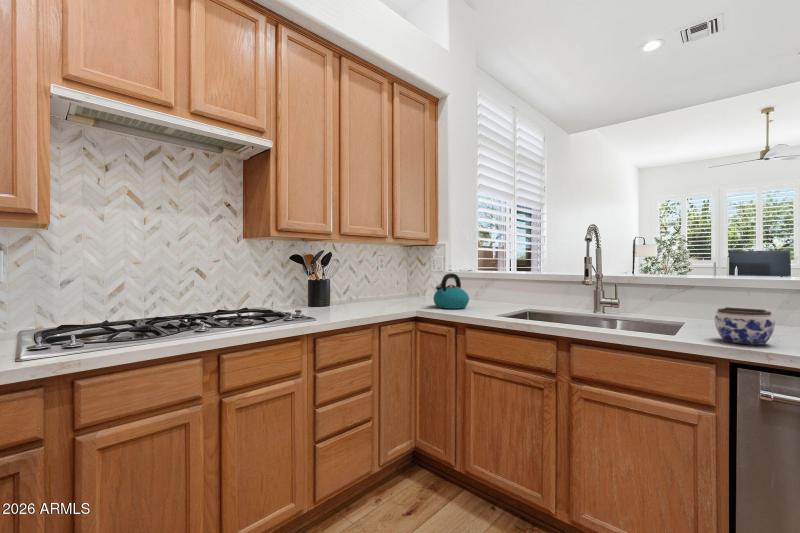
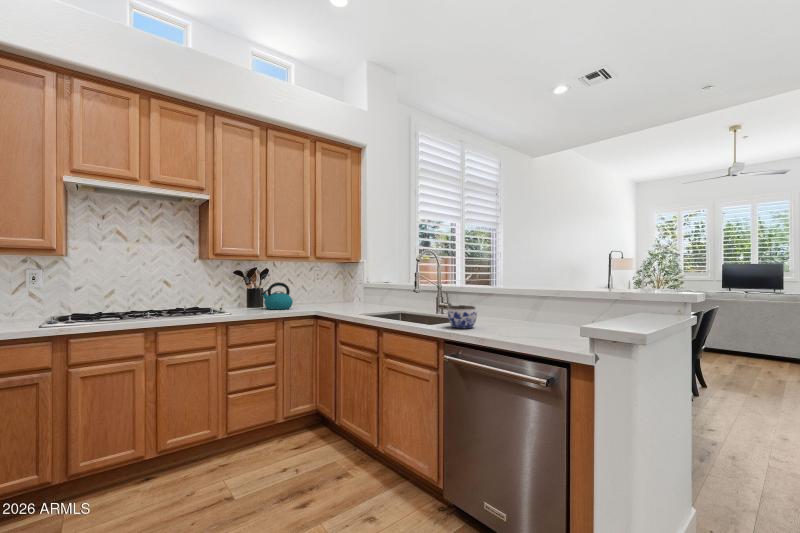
kettle: present [433,273,469,309] -> present [261,282,293,309]

